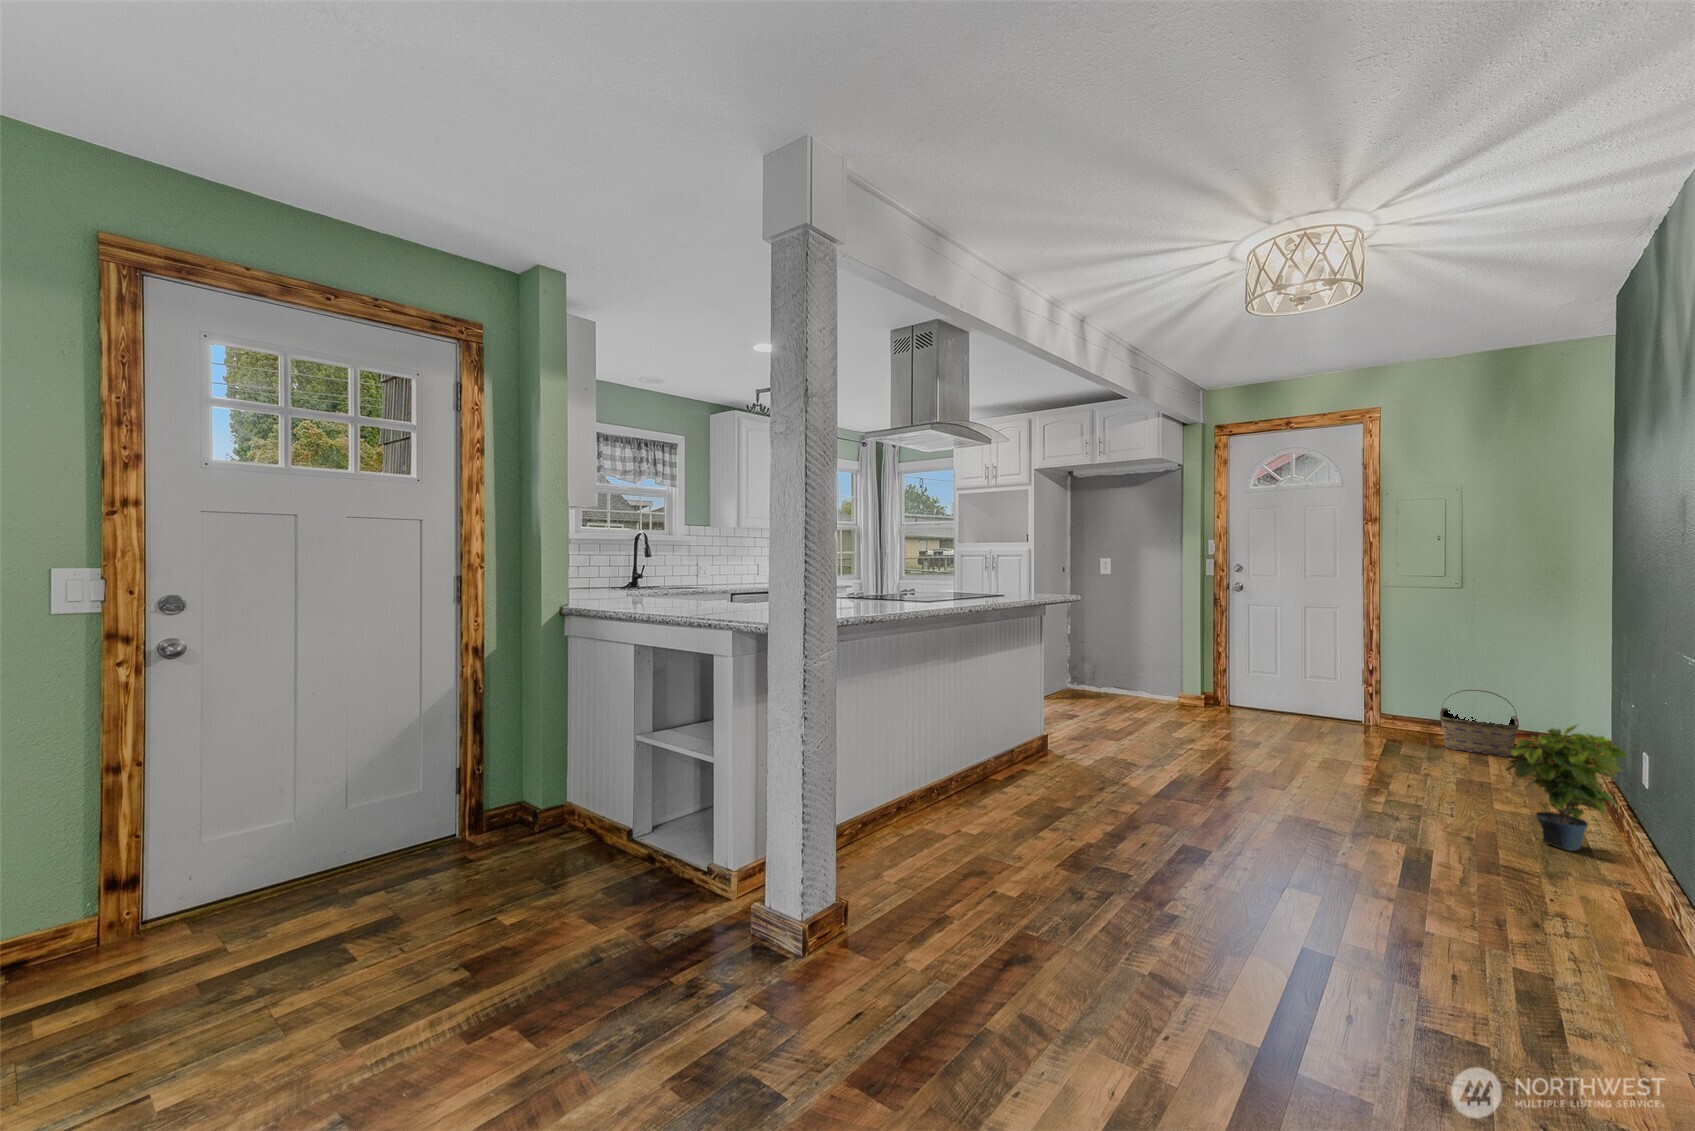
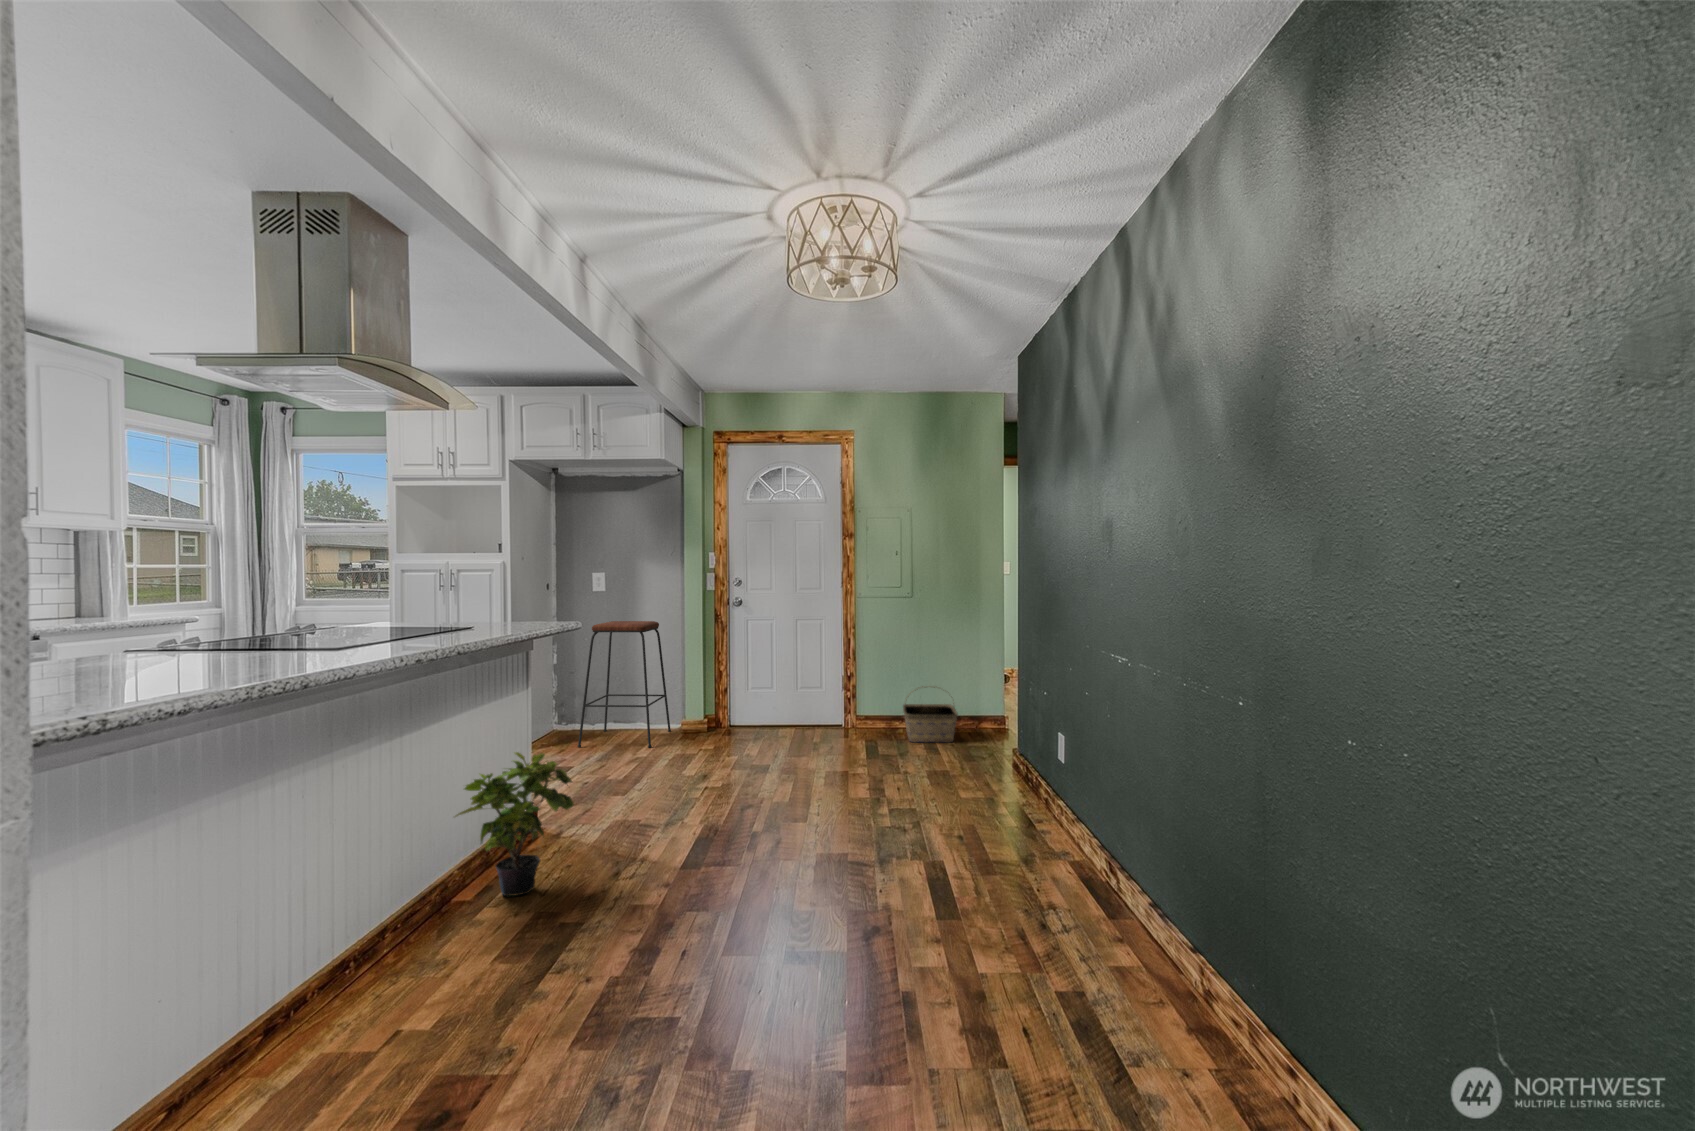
bar stool: none [1085,601,1171,713] -> present [577,621,671,748]
potted plant: present [1506,725,1627,851] -> present [455,752,574,896]

